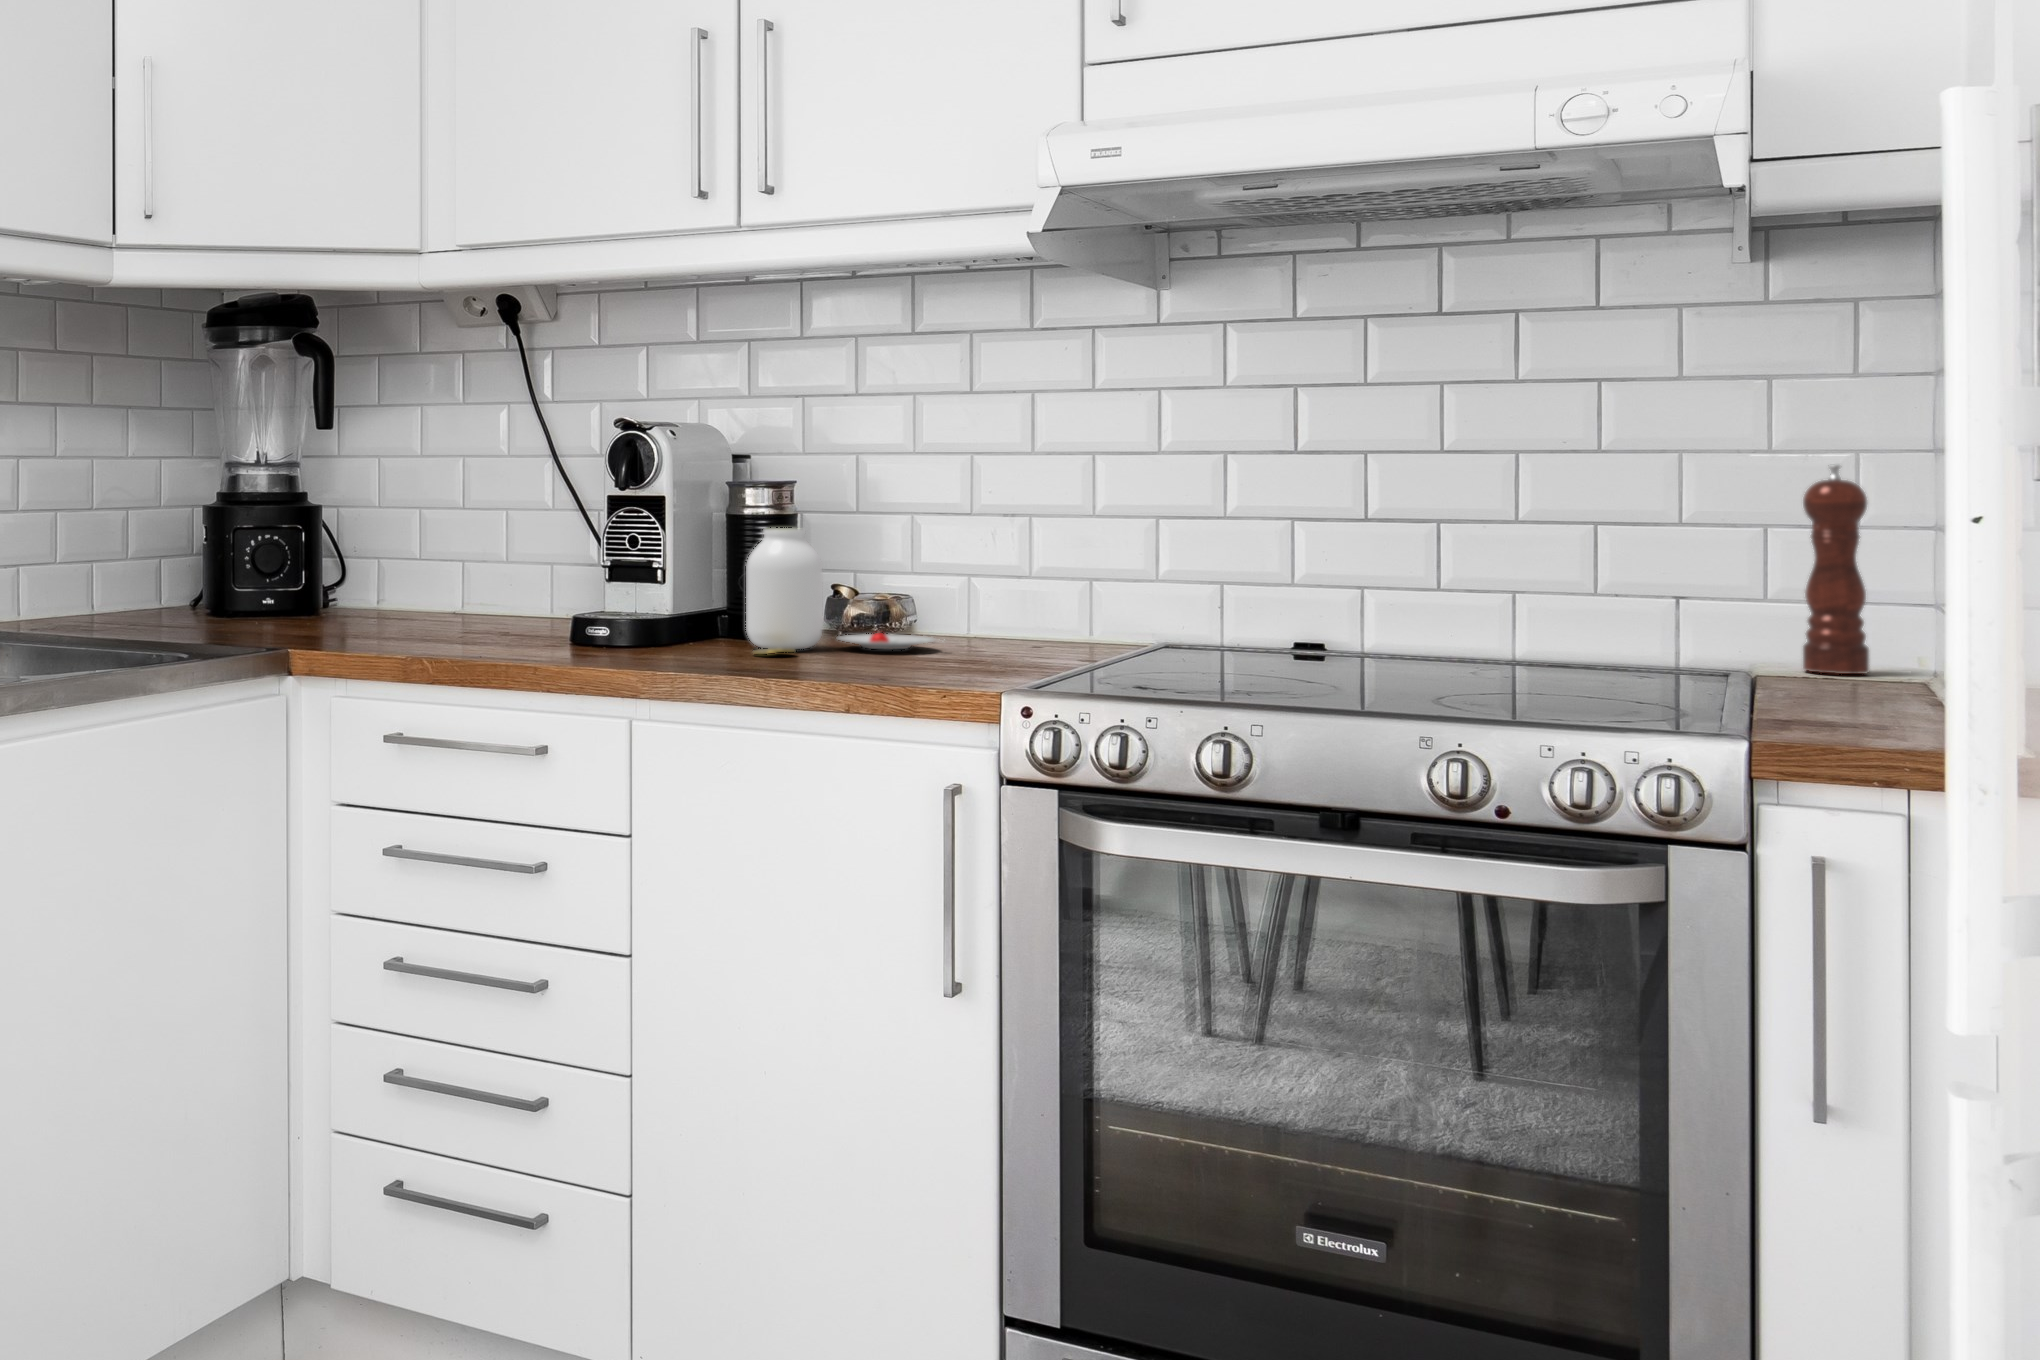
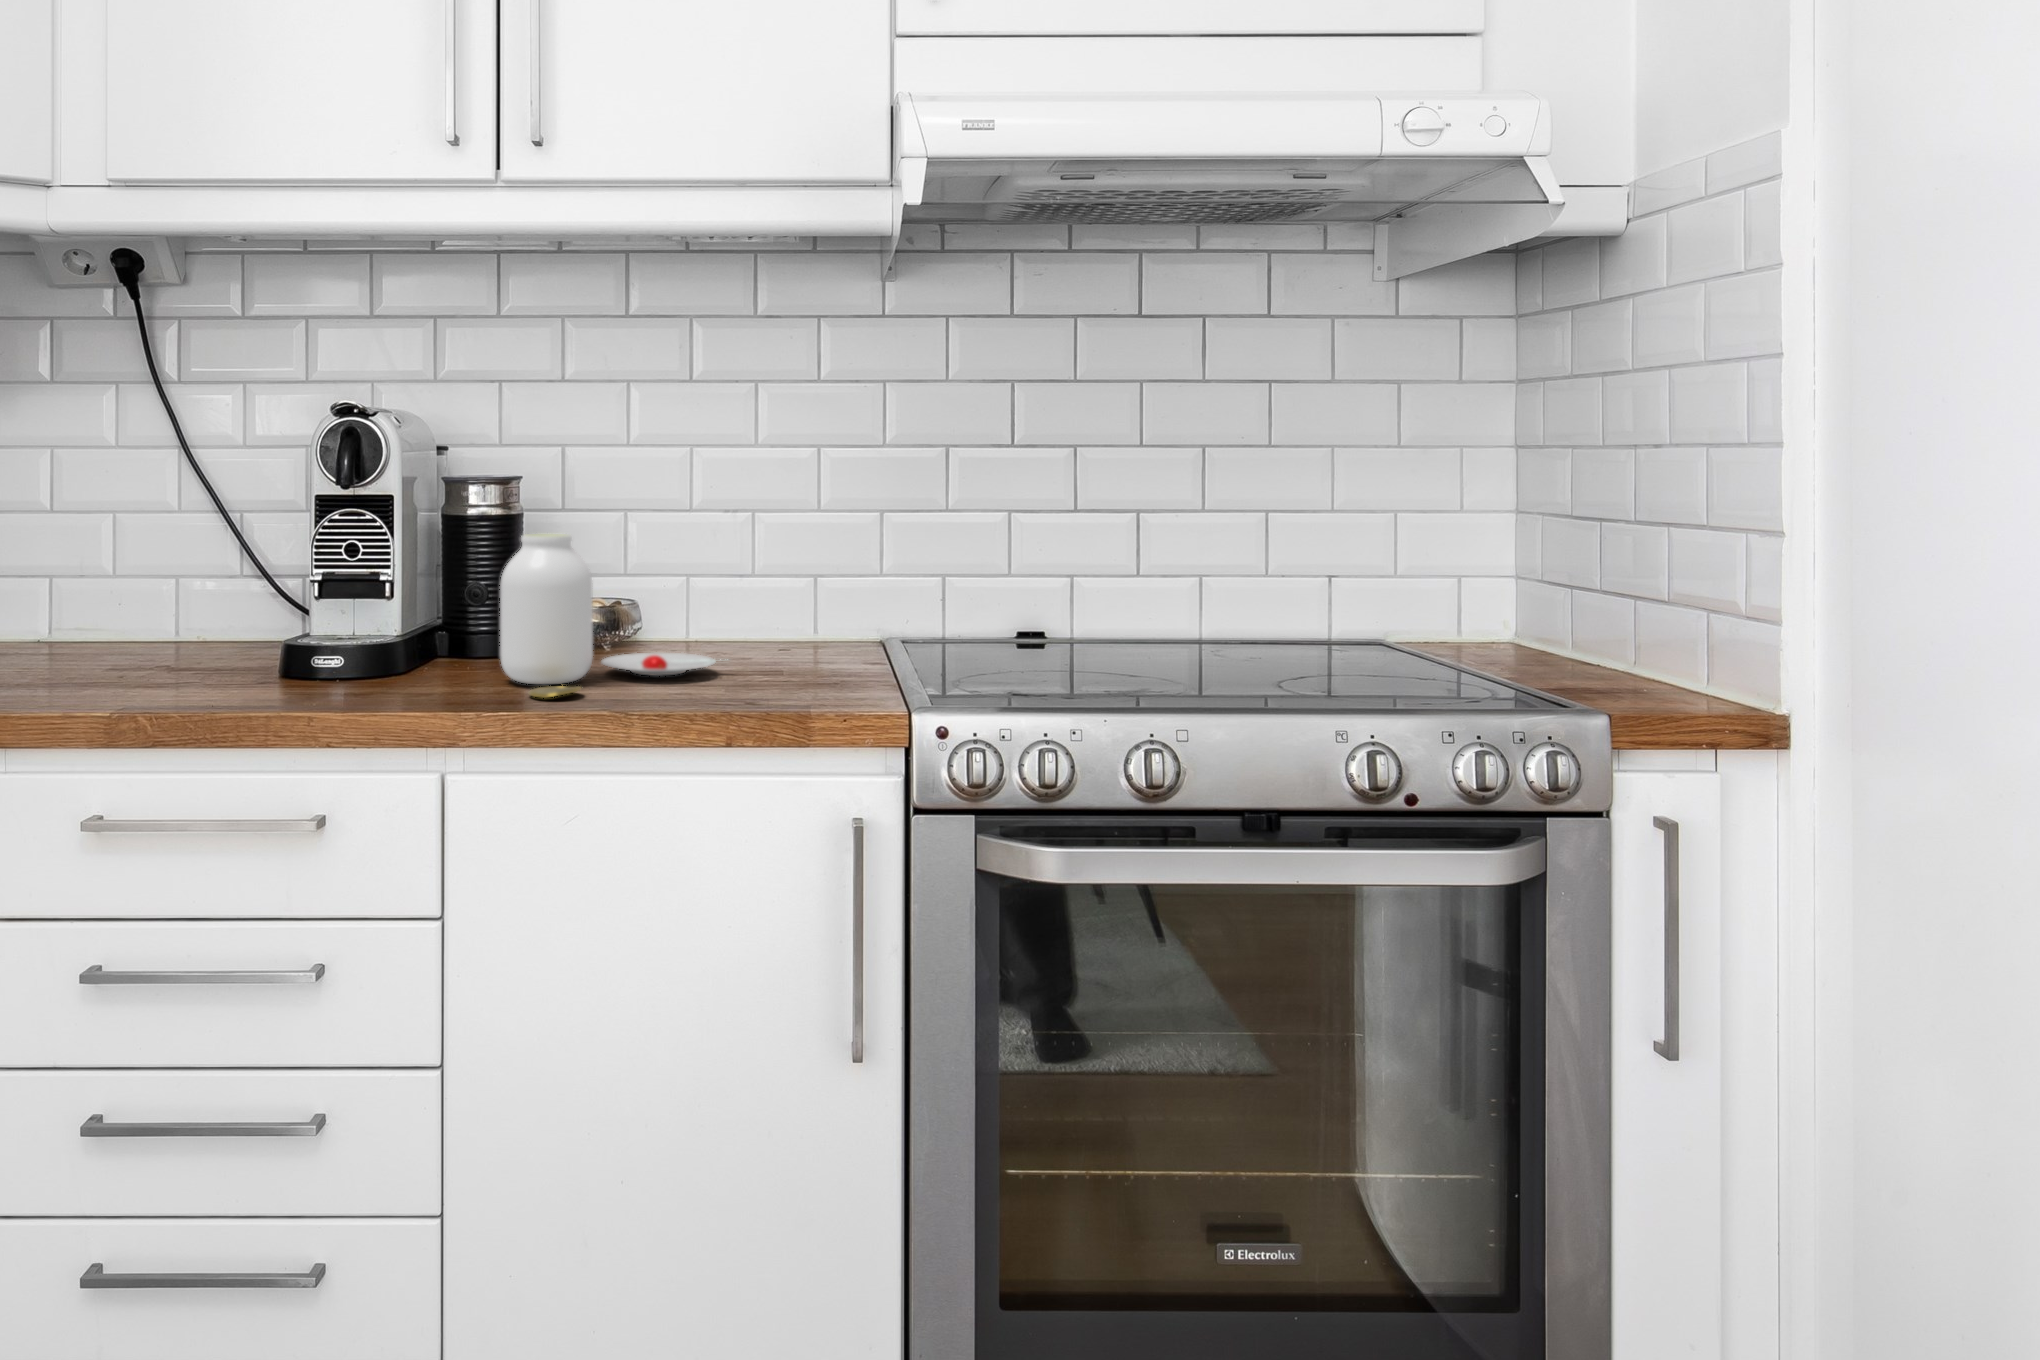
pepper mill: present [1803,465,1869,674] -> none [1430,459,1487,646]

